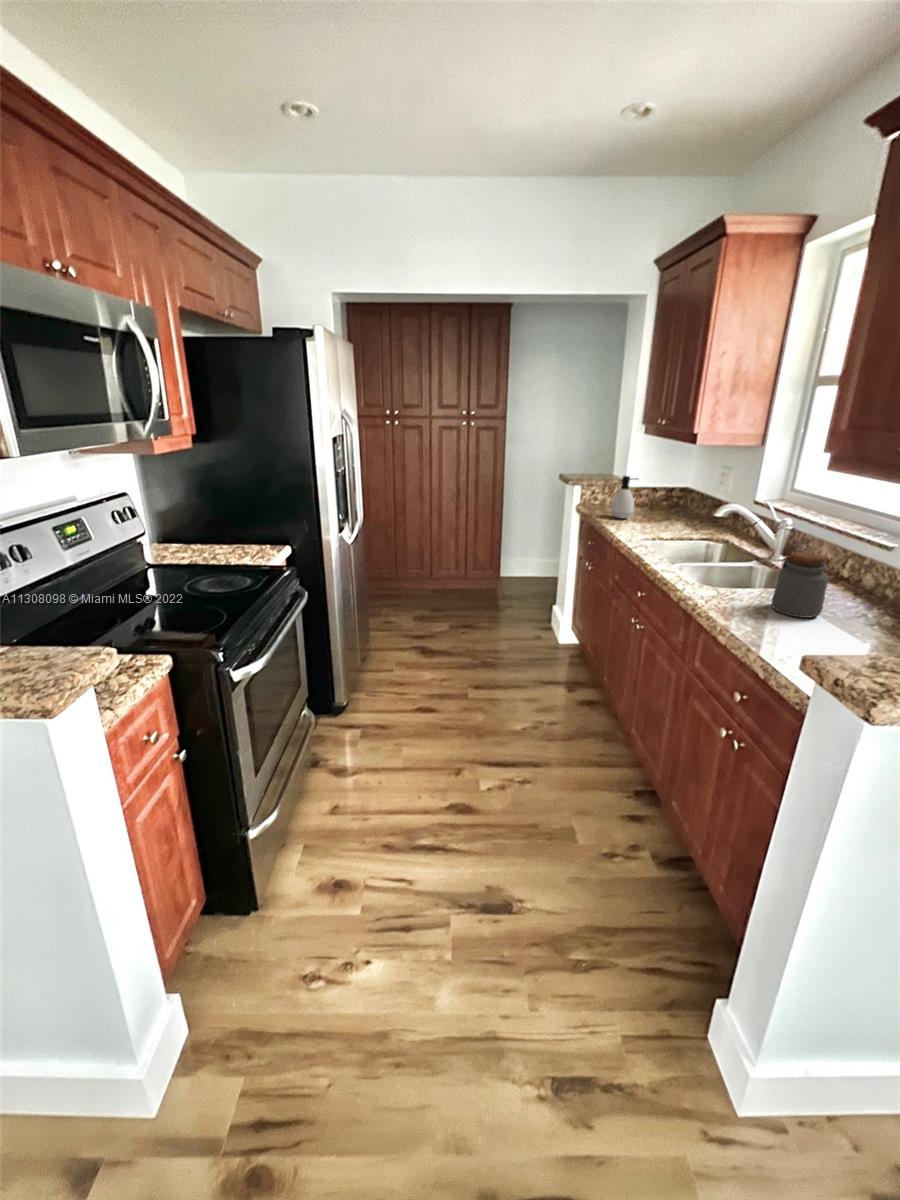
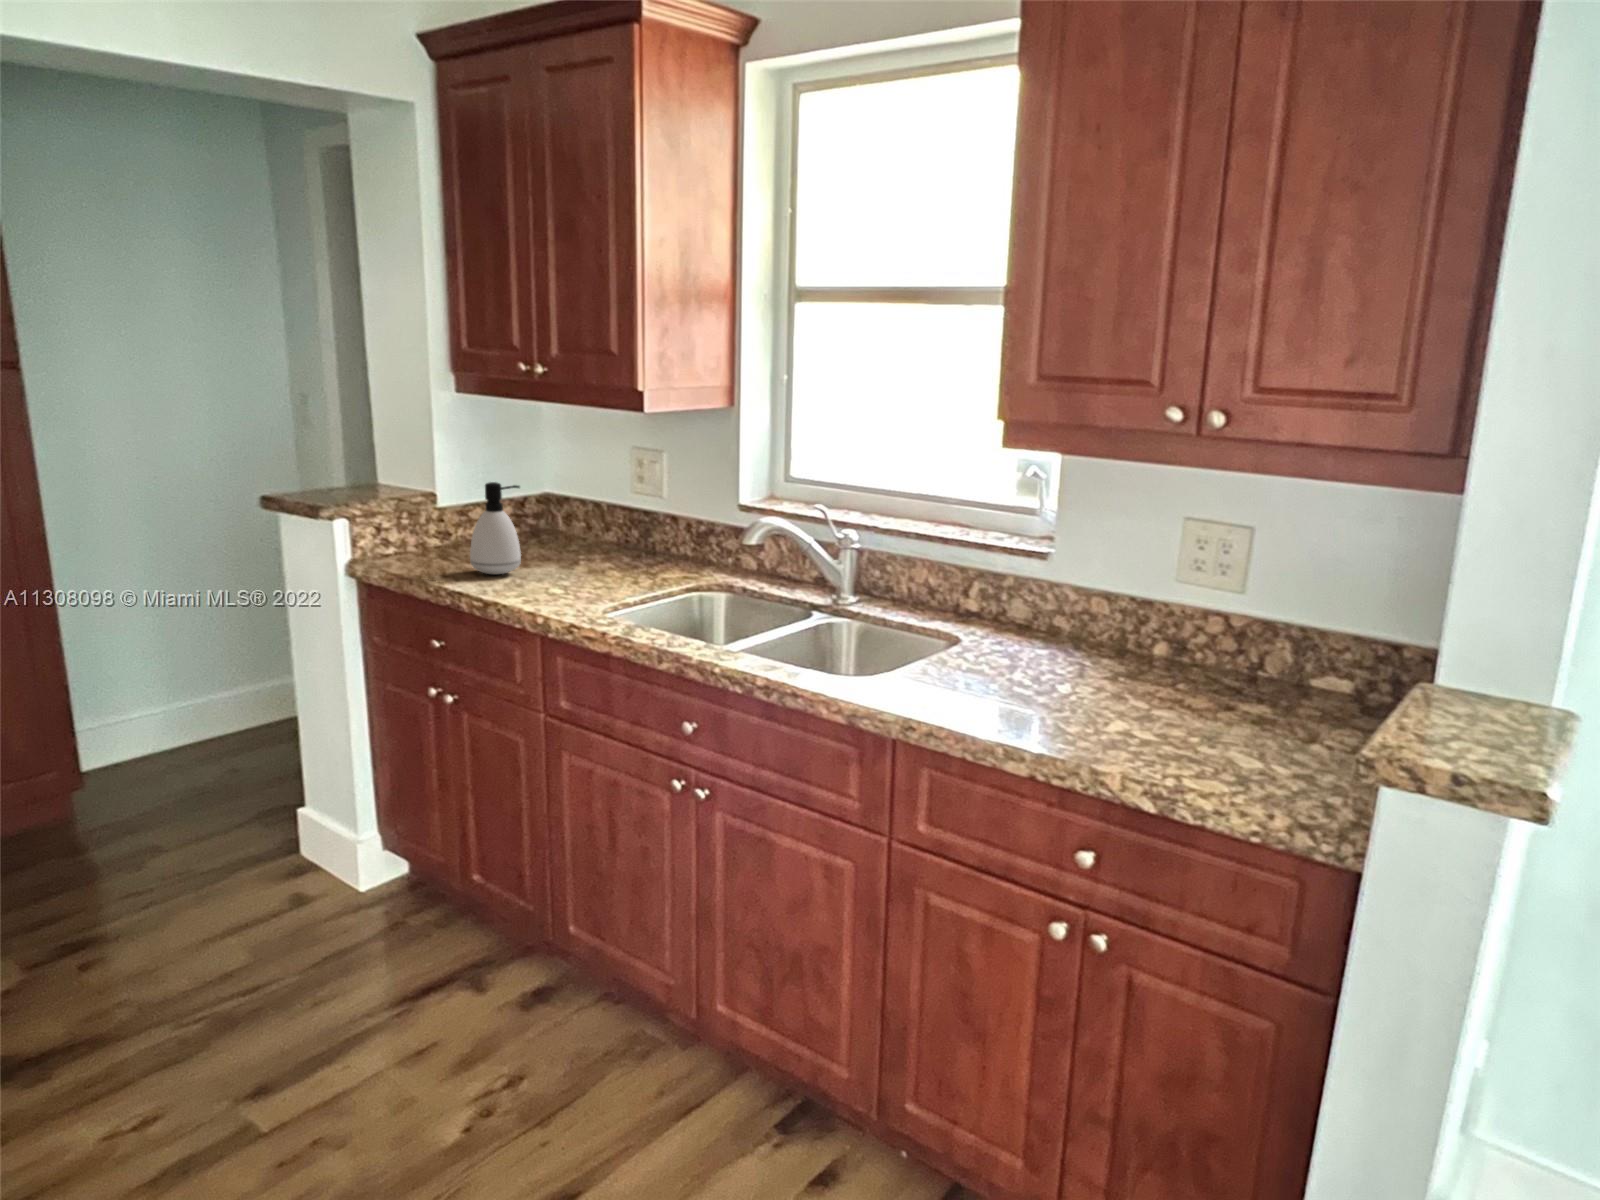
jar: present [772,552,828,618] -> none [977,585,1053,695]

